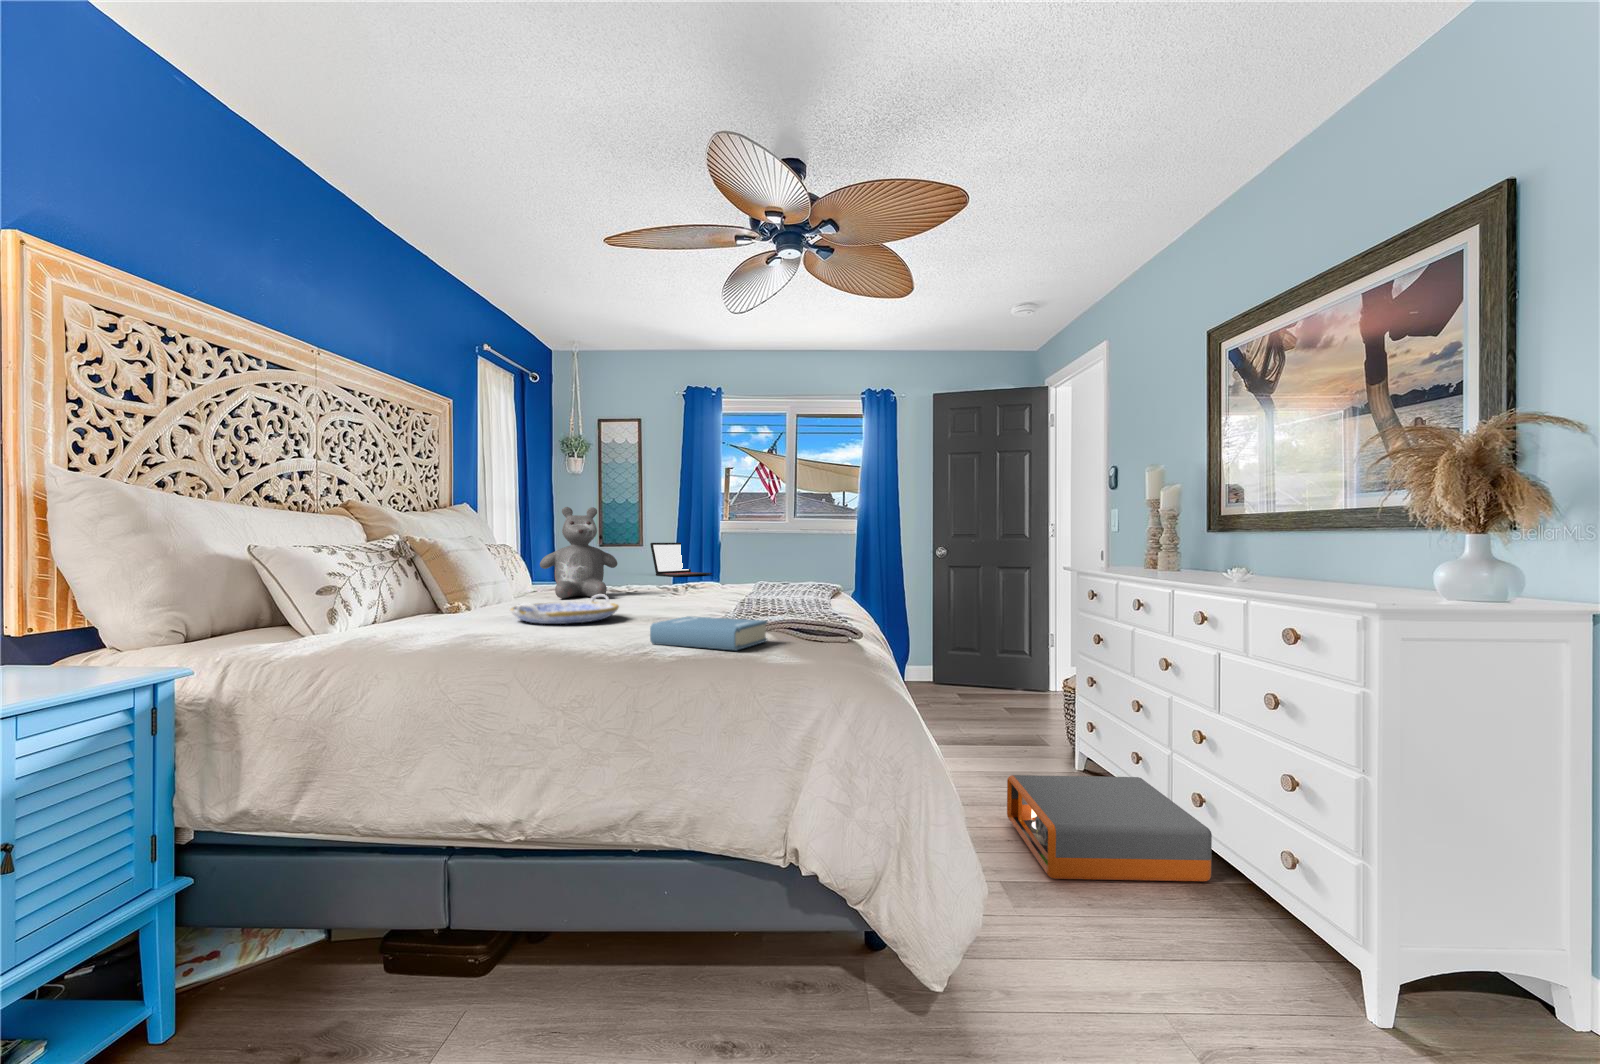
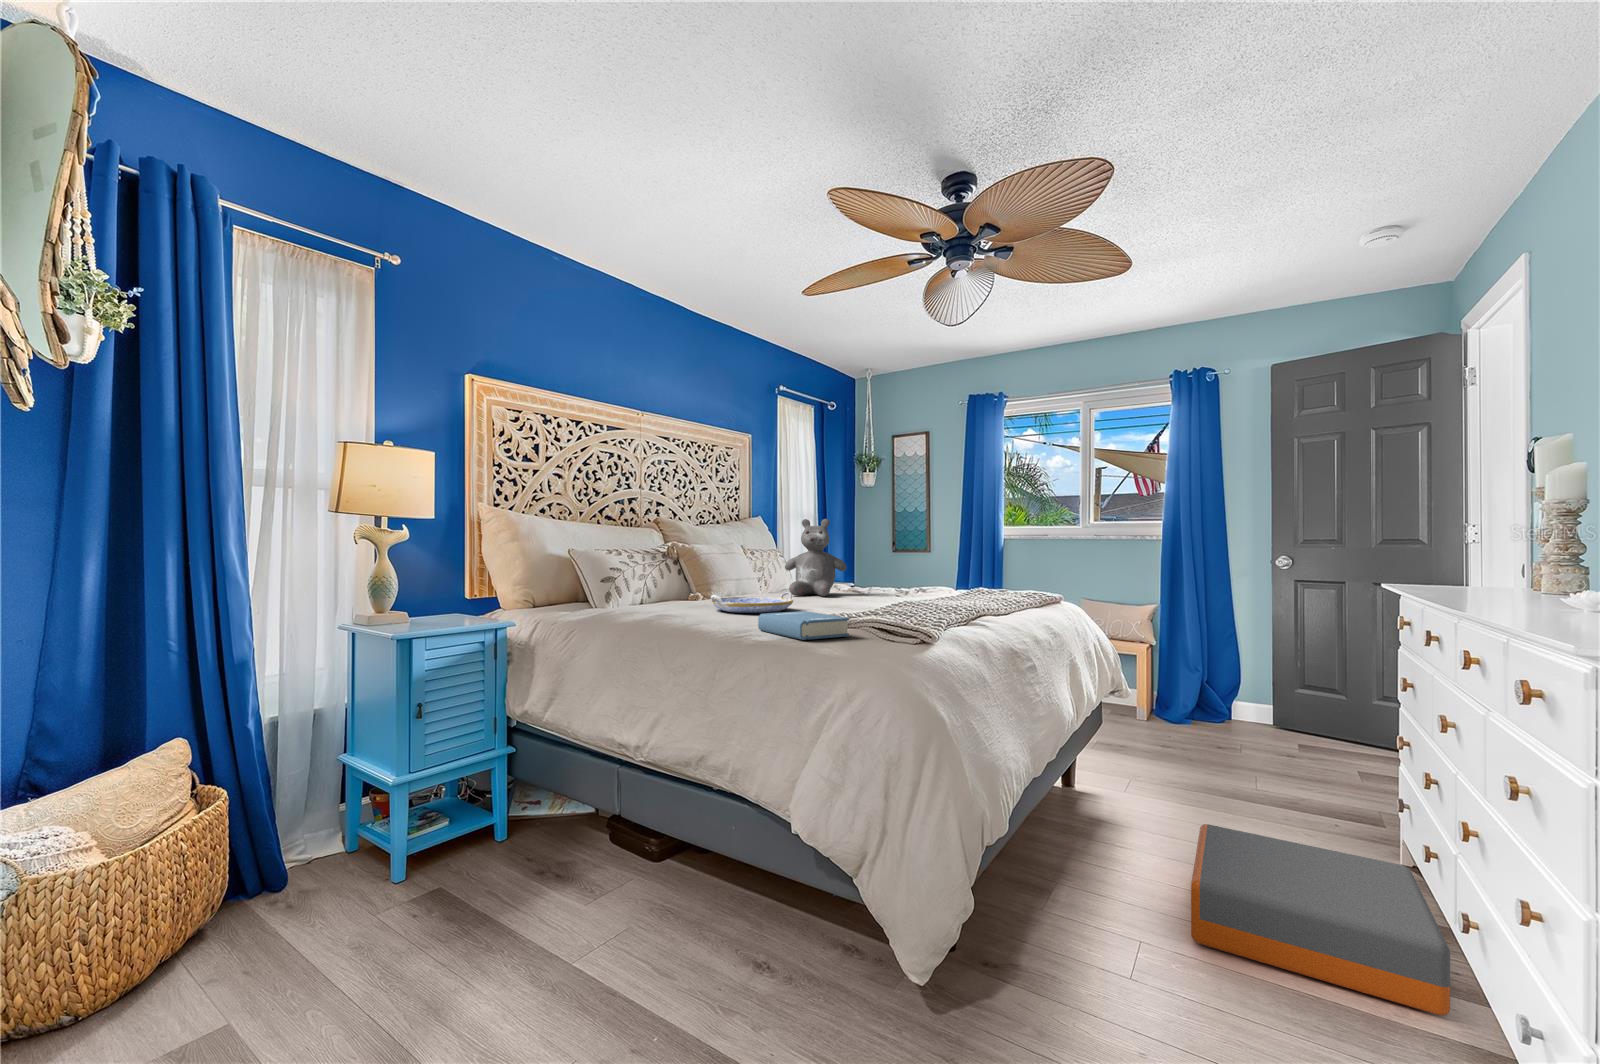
laptop: present [650,543,712,577] -> none [930,550,991,582]

